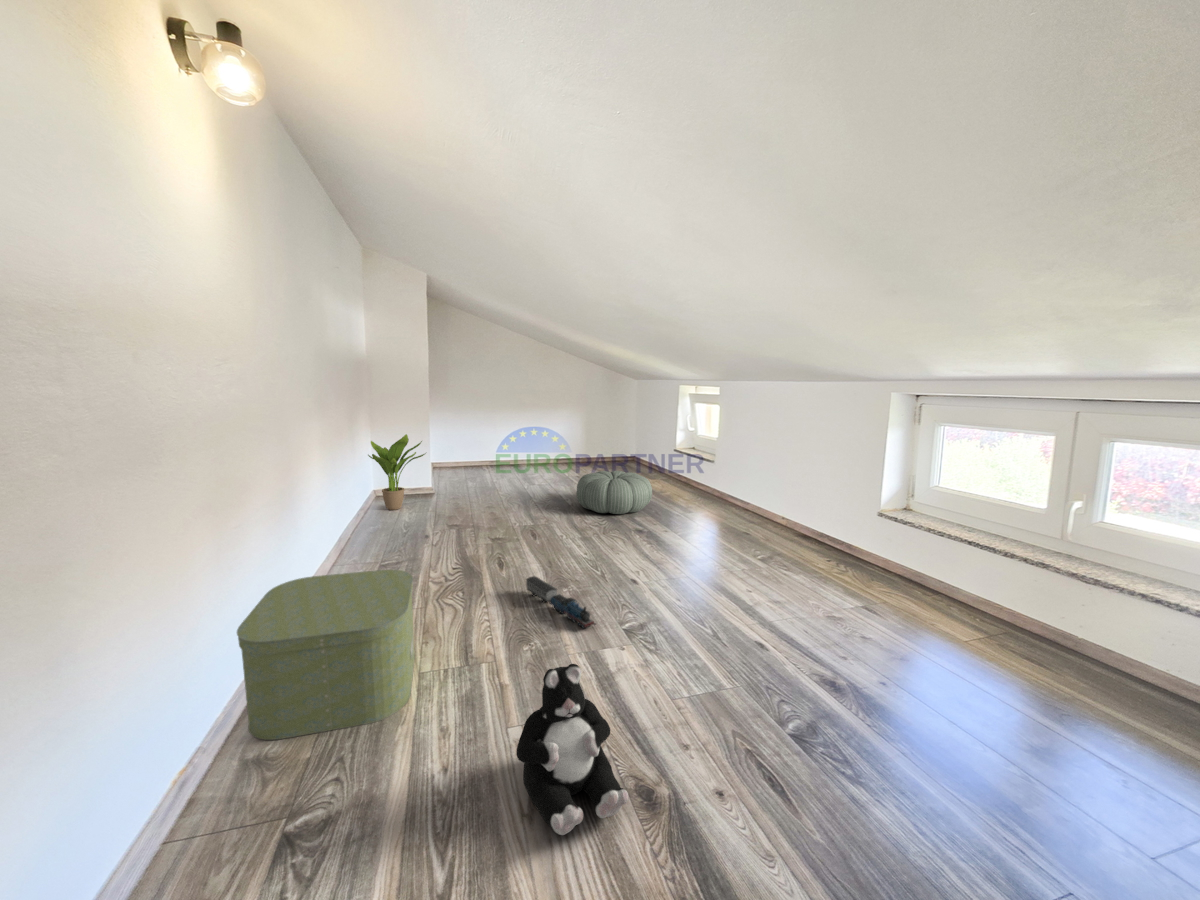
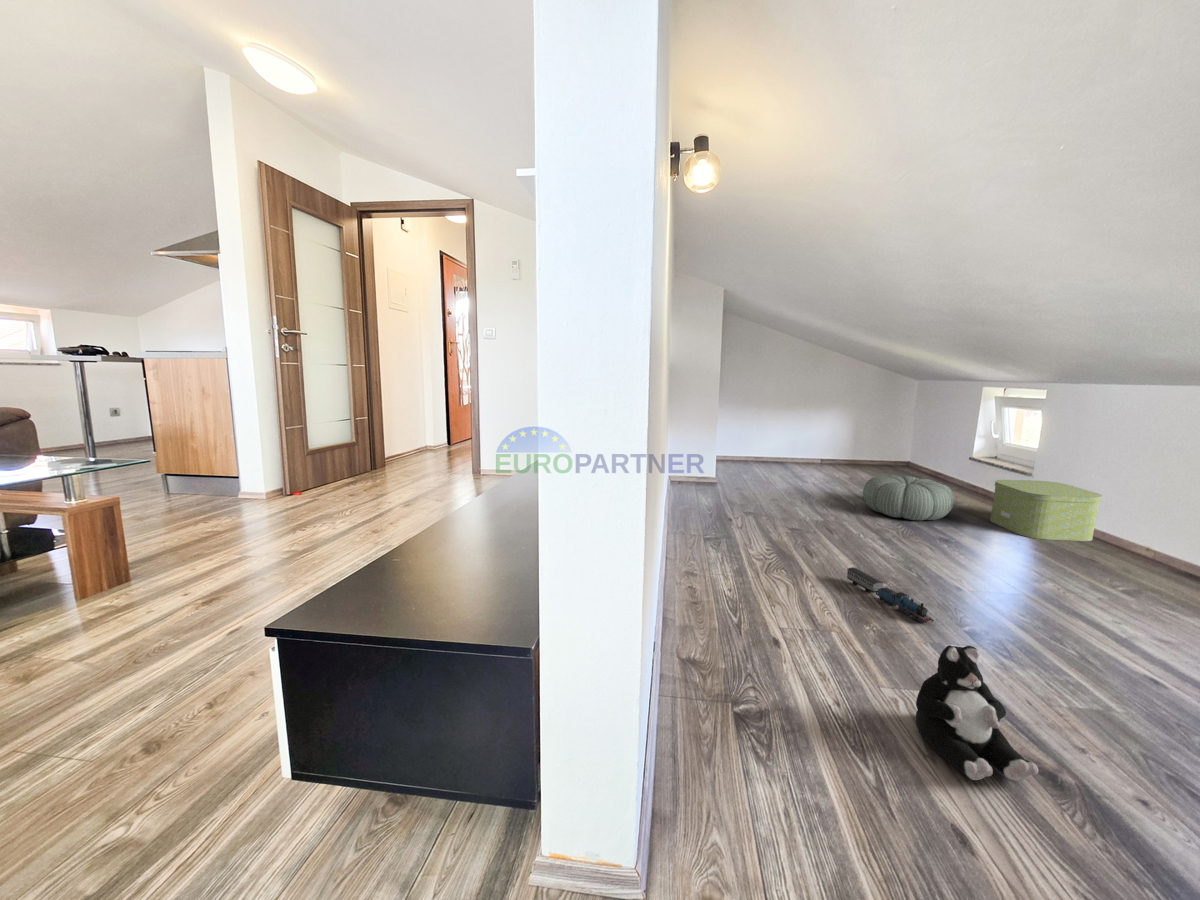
potted plant: present [368,434,426,510] -> none [674,431,720,494]
storage box: present [237,570,415,740] -> present [990,480,1102,541]

